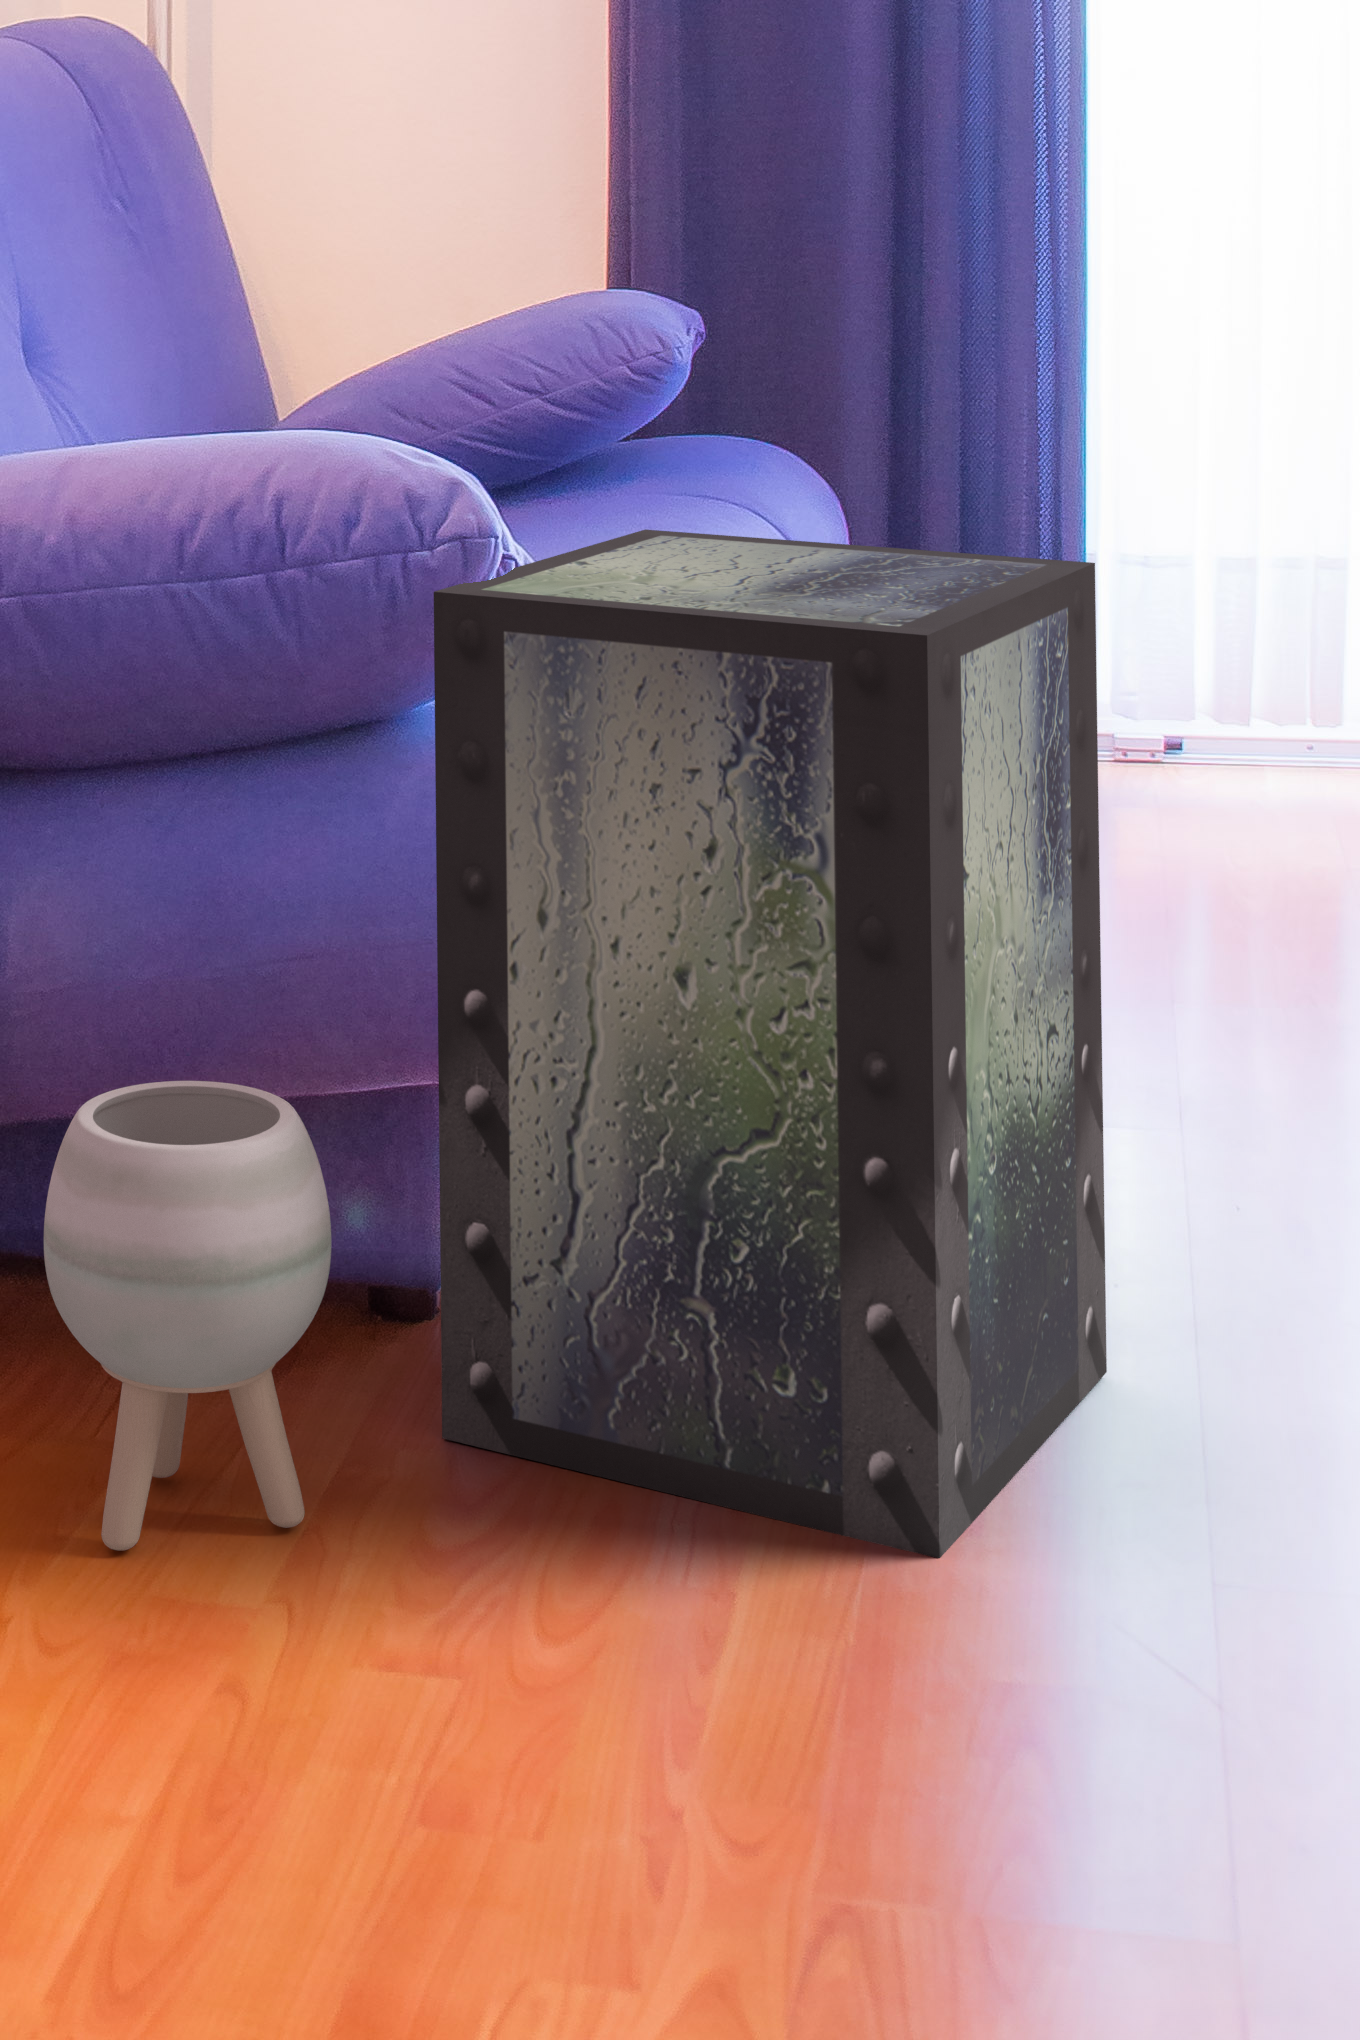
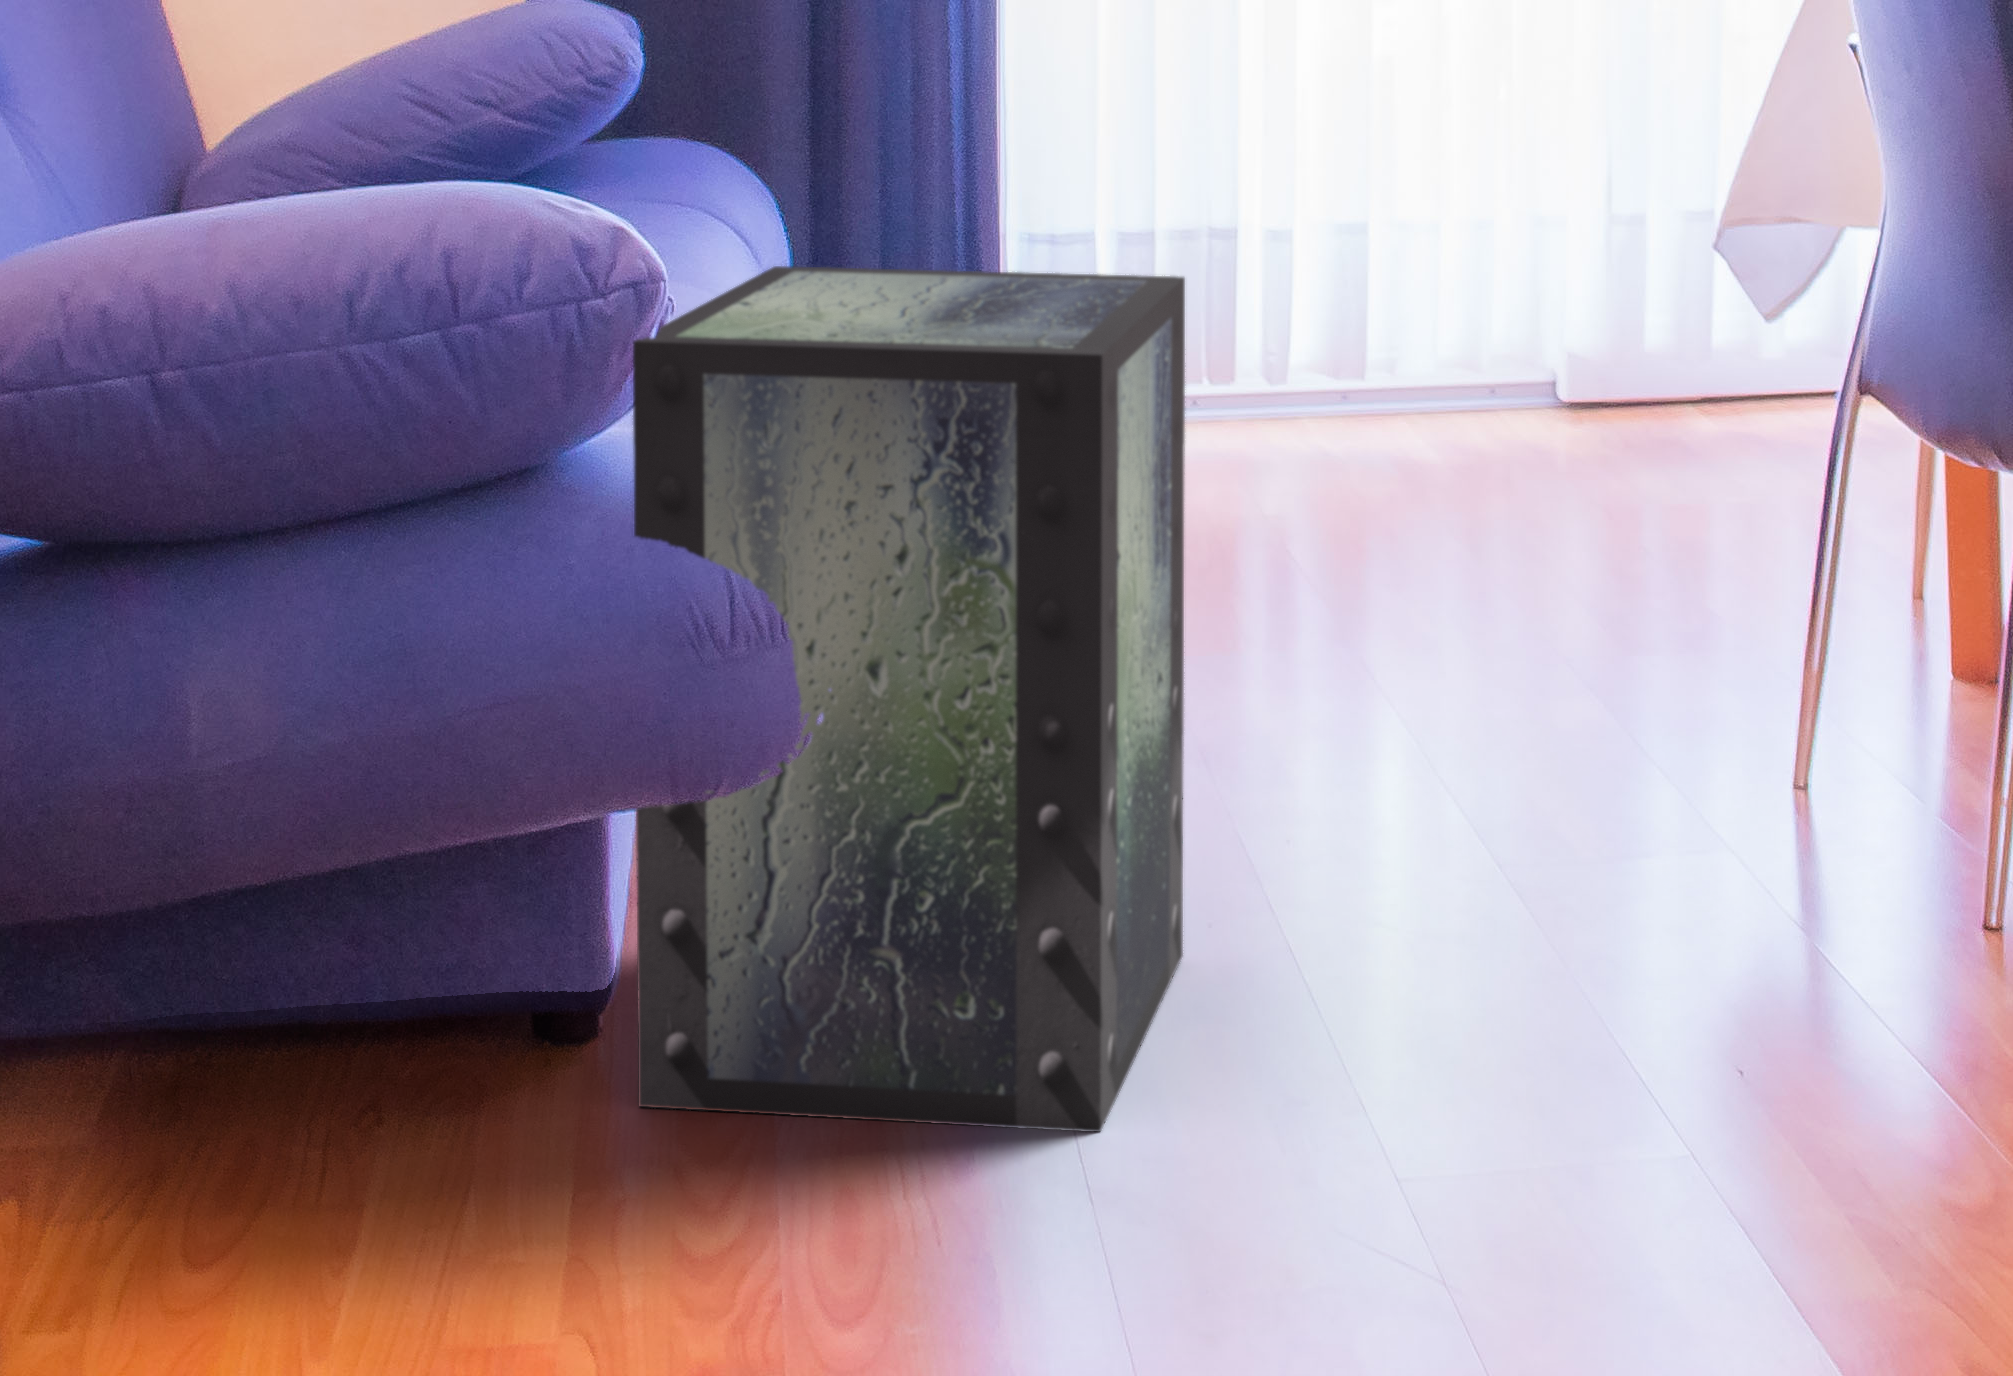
planter: present [44,1081,331,1551] -> none [283,816,566,1260]

